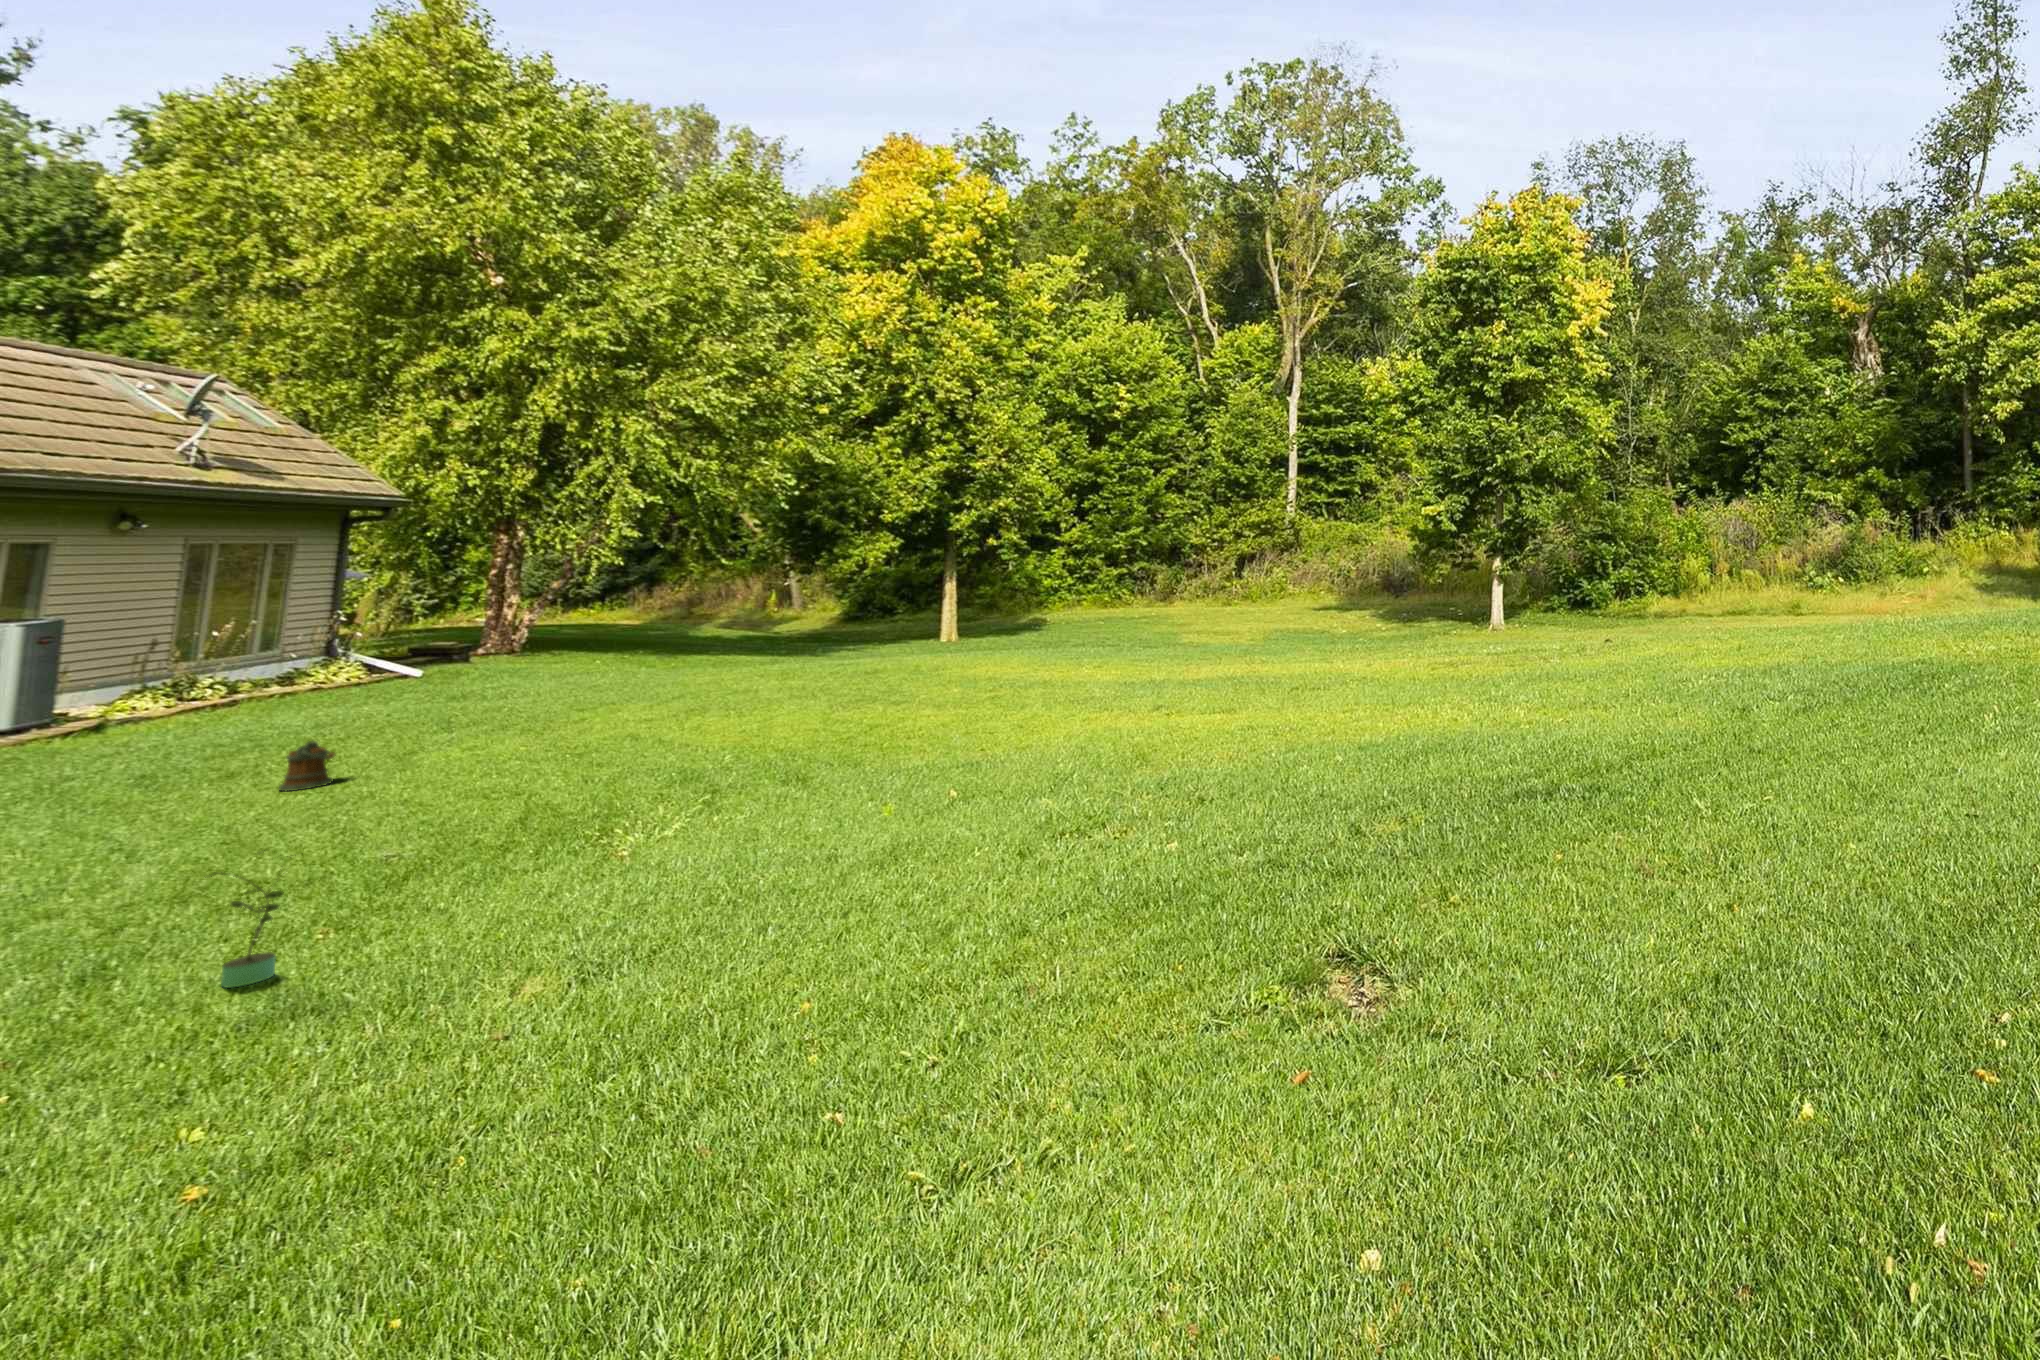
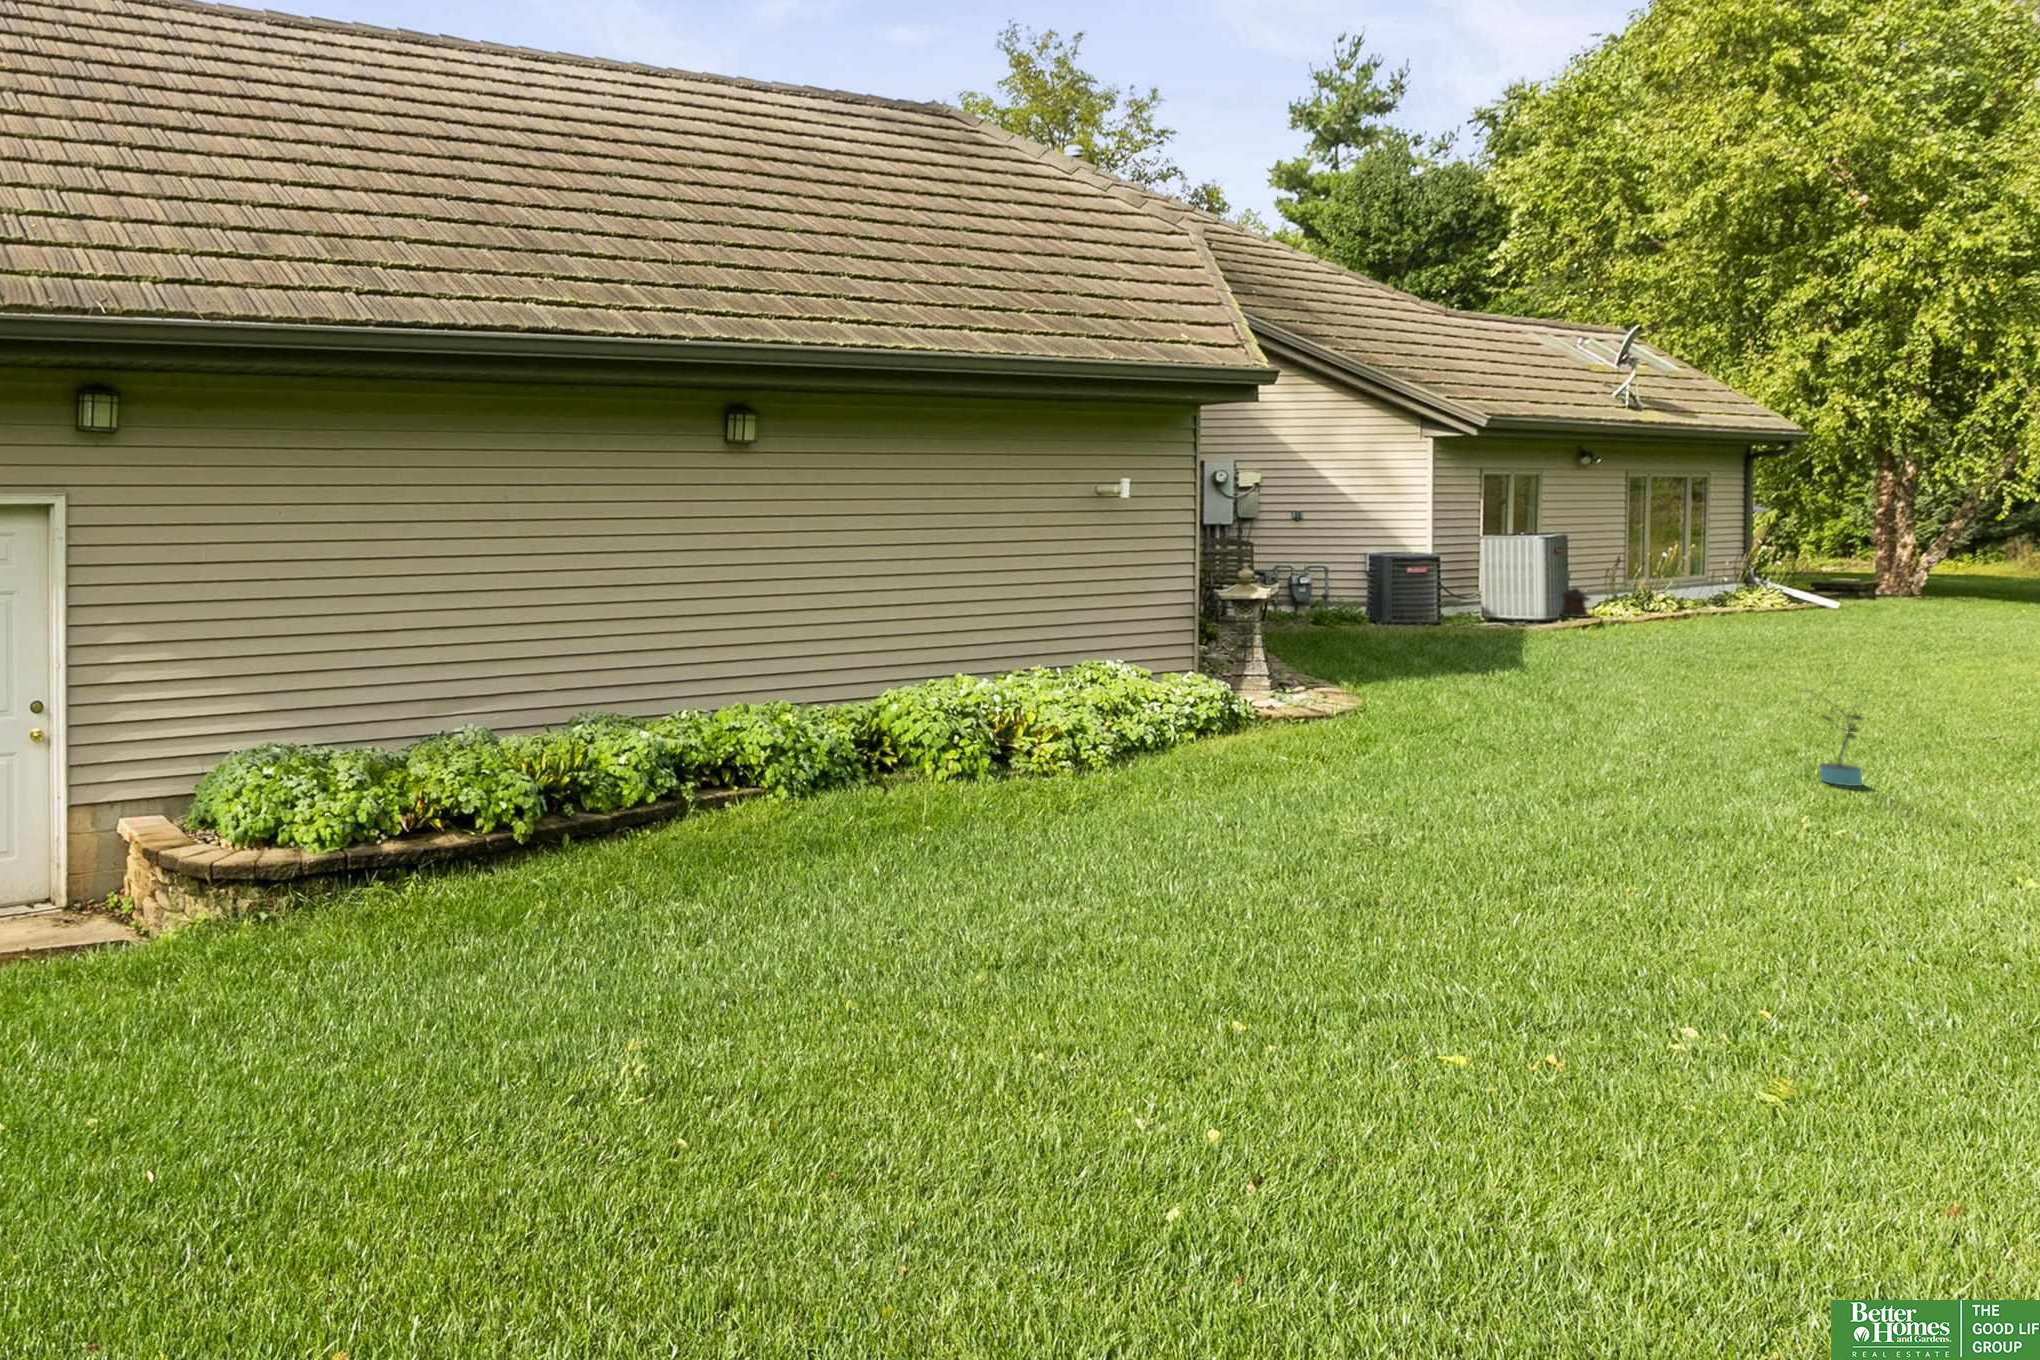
bucket: present [279,741,336,791] -> present [1560,588,1590,617]

